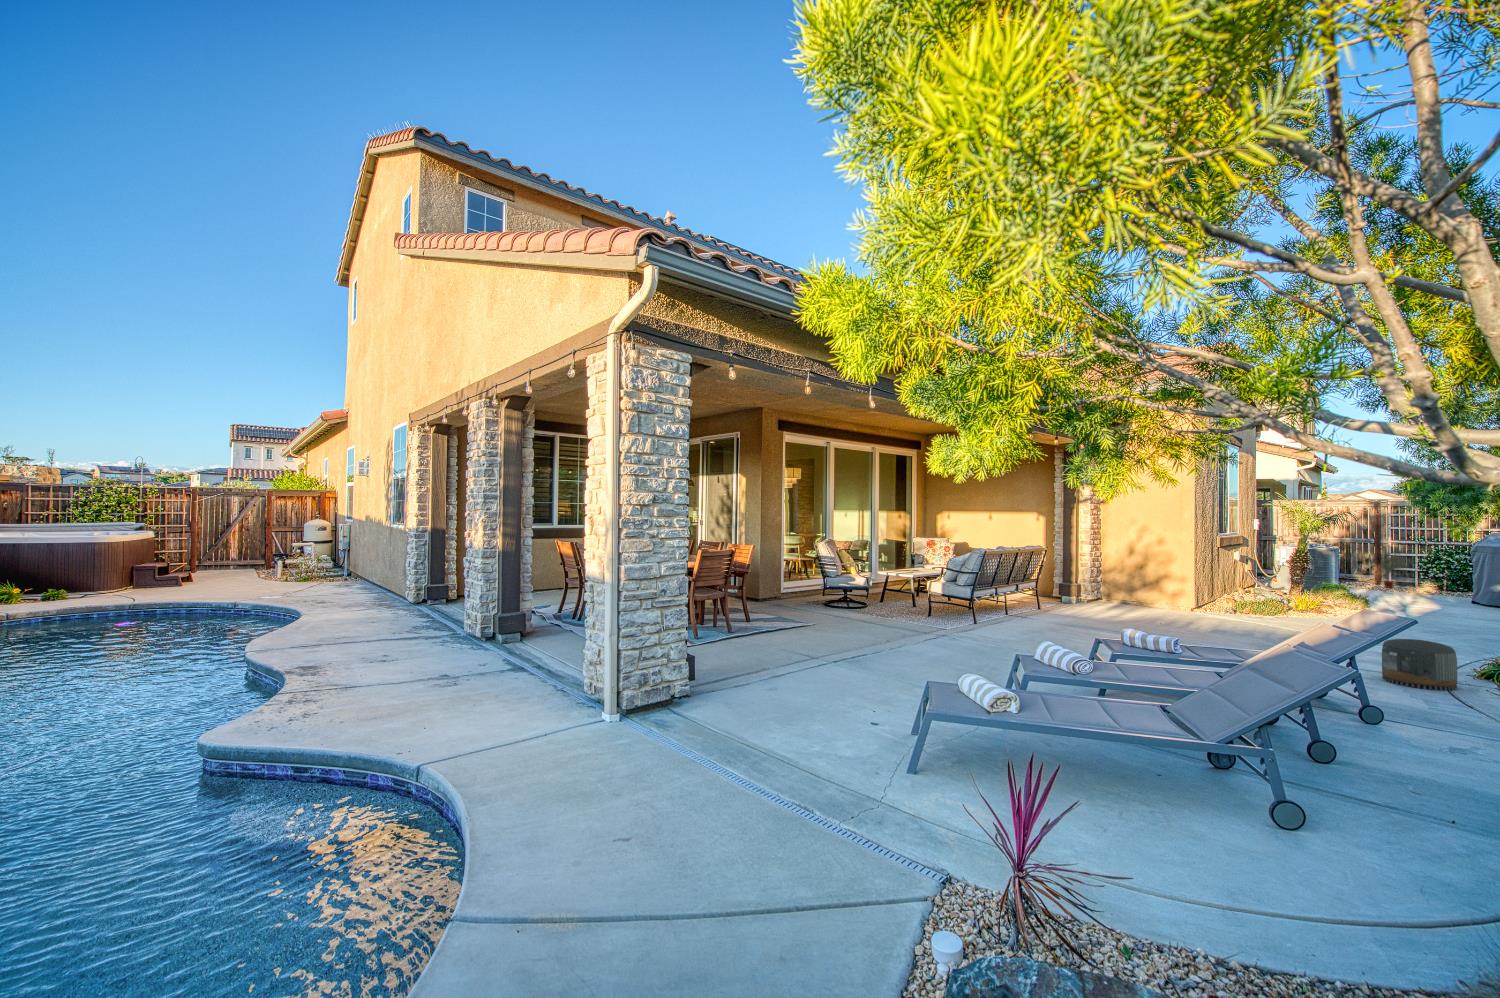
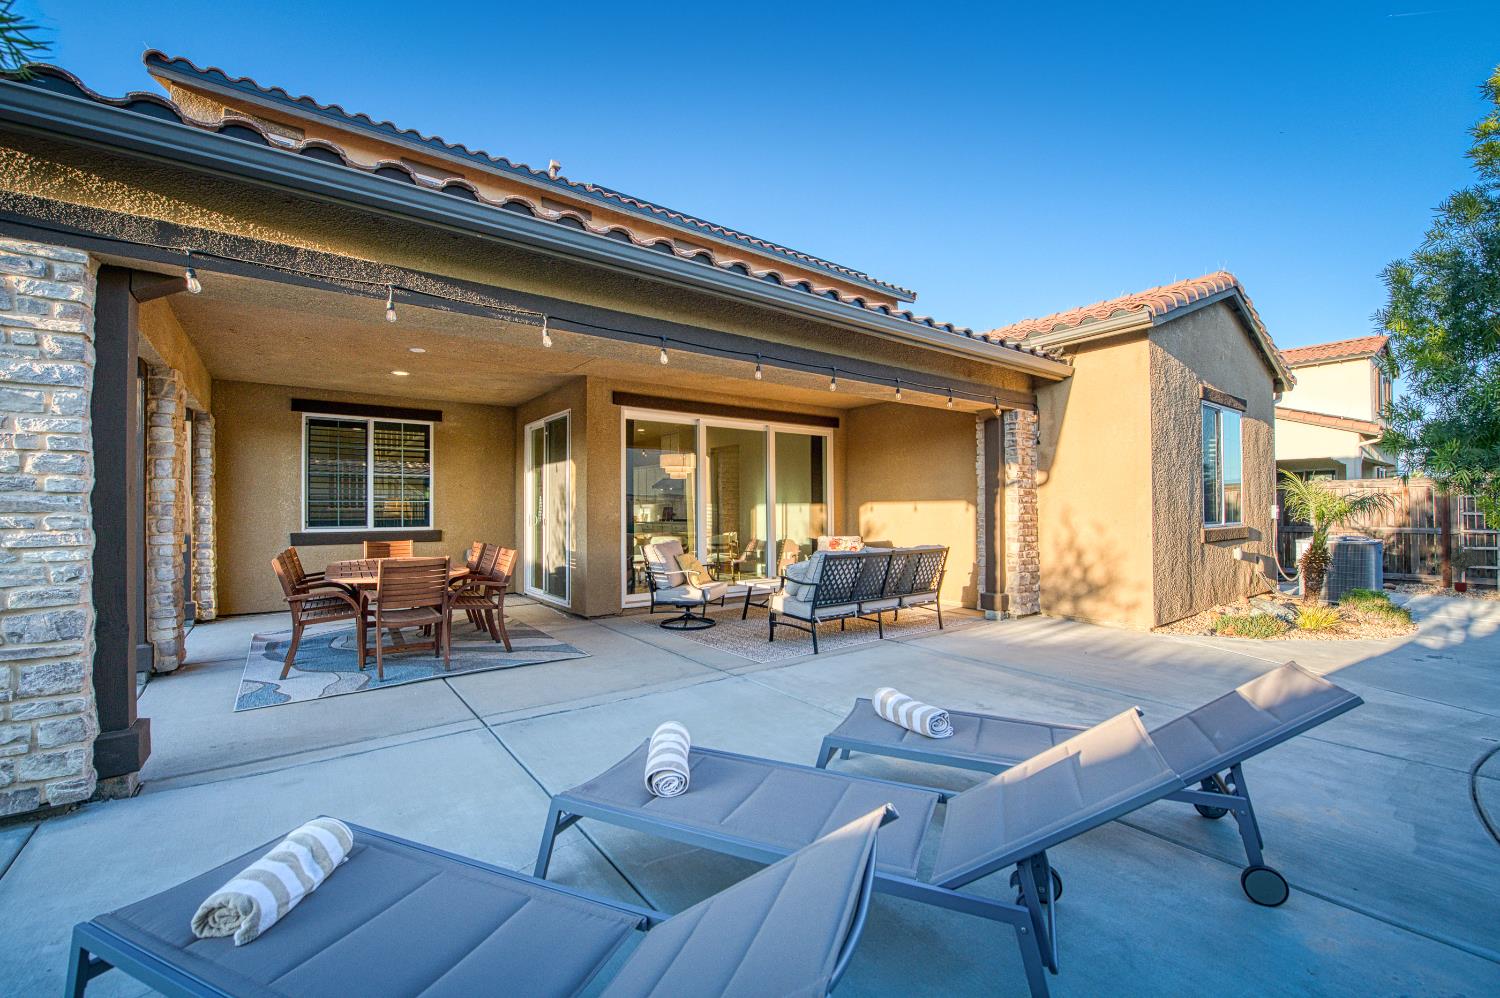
pouf: present [1382,639,1457,691] -> none [1335,703,1459,801]

